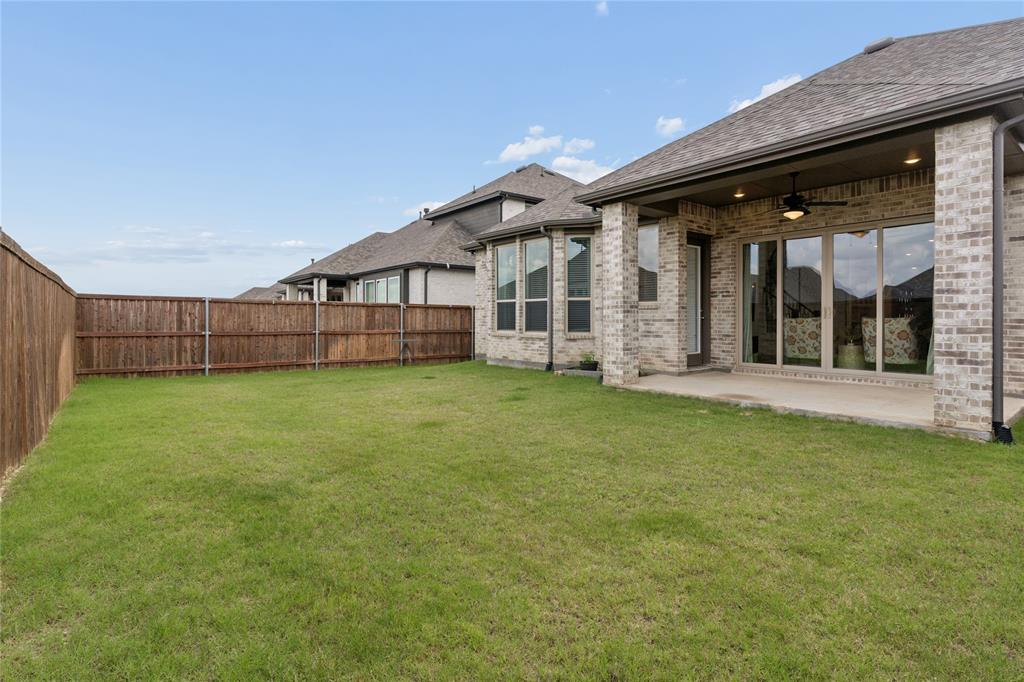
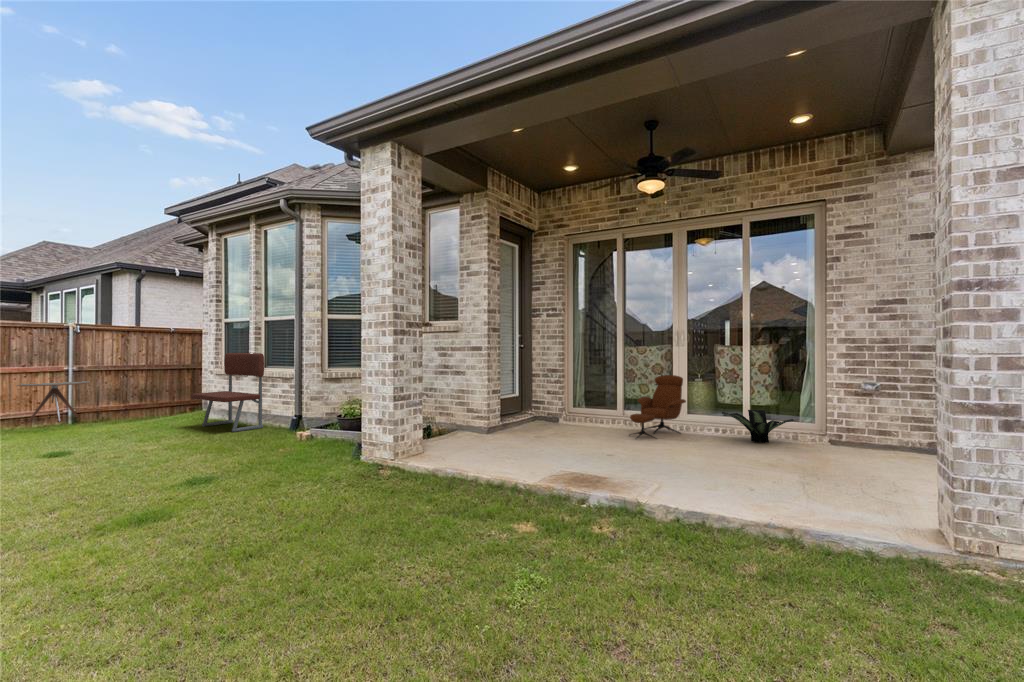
bench: none [486,323,529,371] -> present [191,353,264,432]
lounge chair: none [779,340,826,382] -> present [630,375,686,438]
potted plant: none [849,365,907,387] -> present [722,410,794,443]

